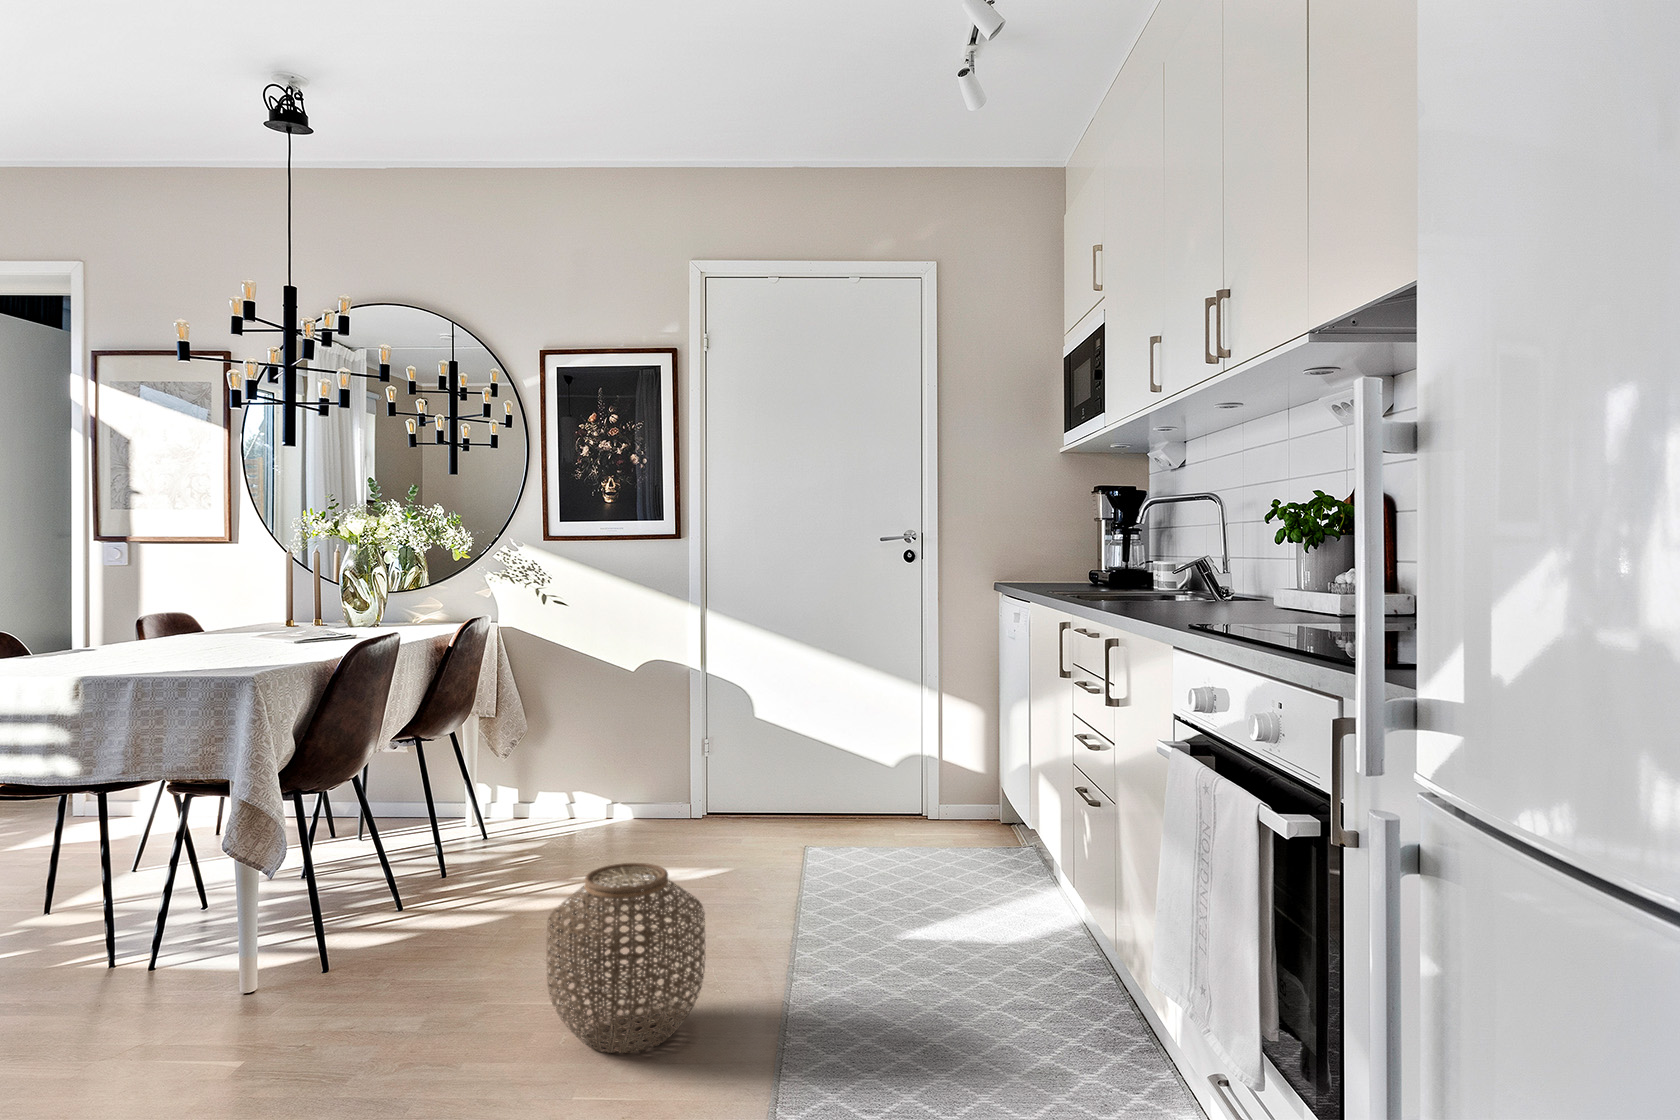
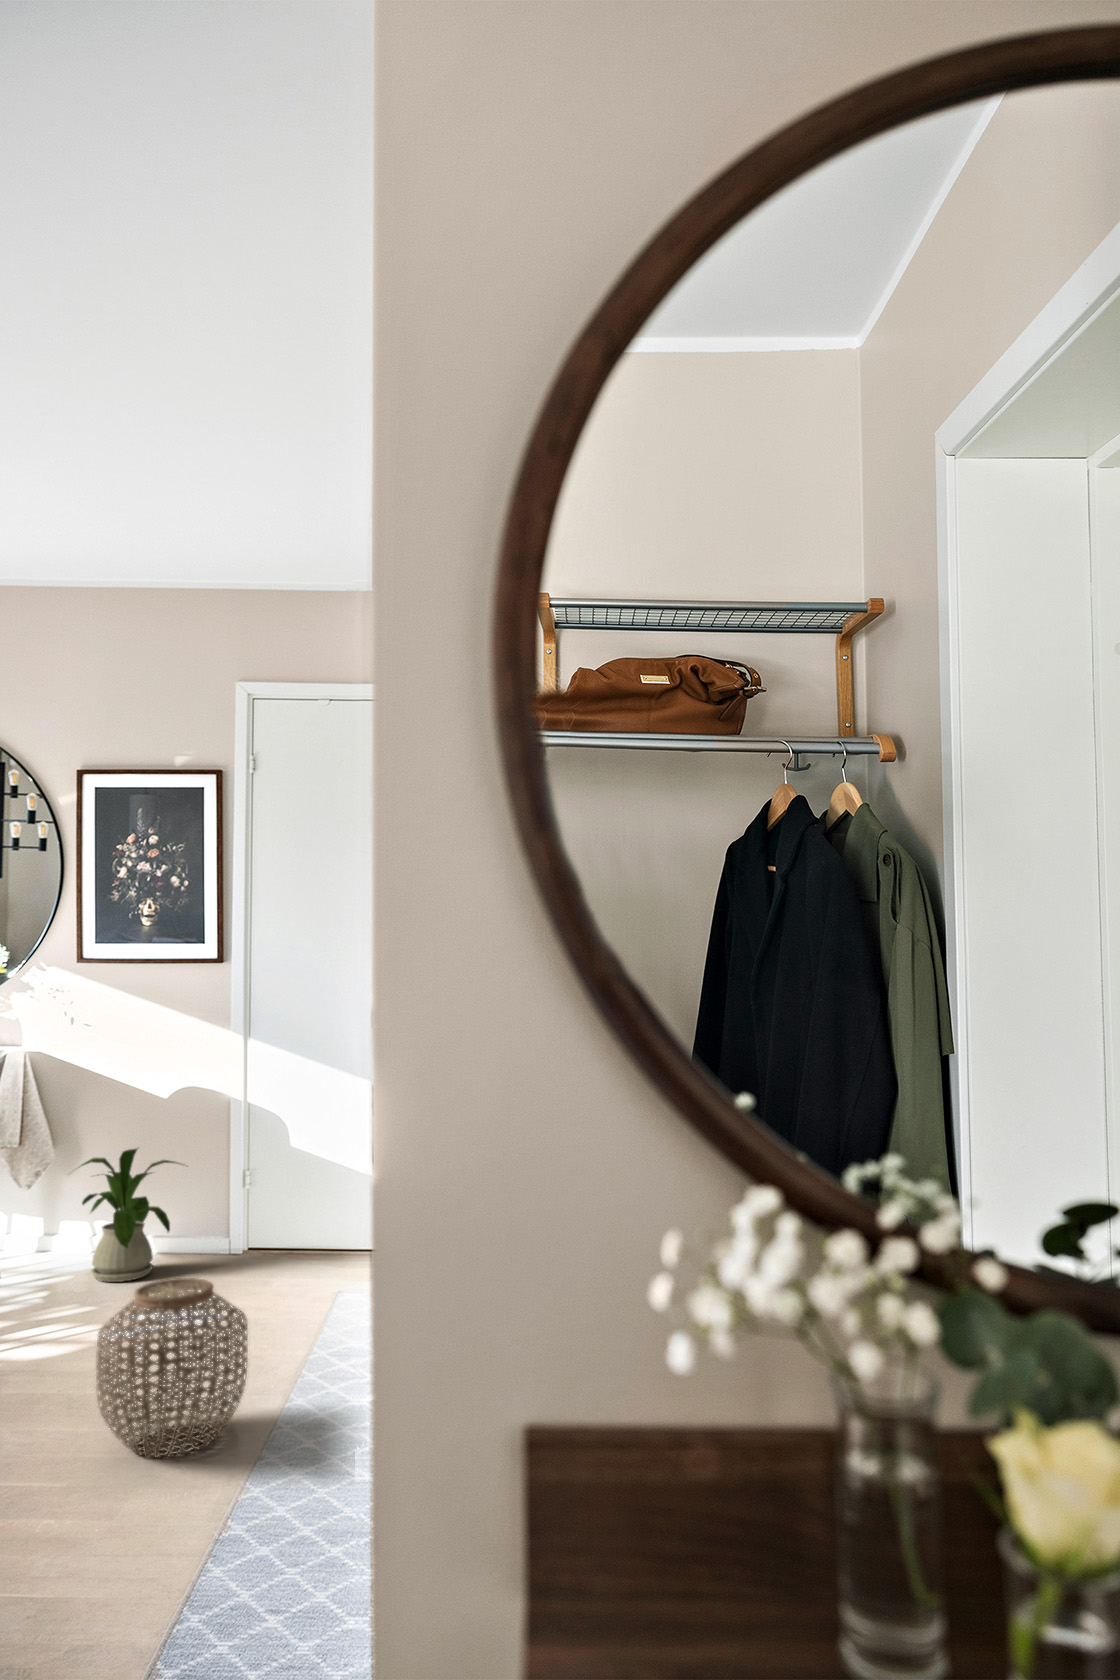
house plant: none [539,718,653,845] -> present [81,1149,178,1282]

